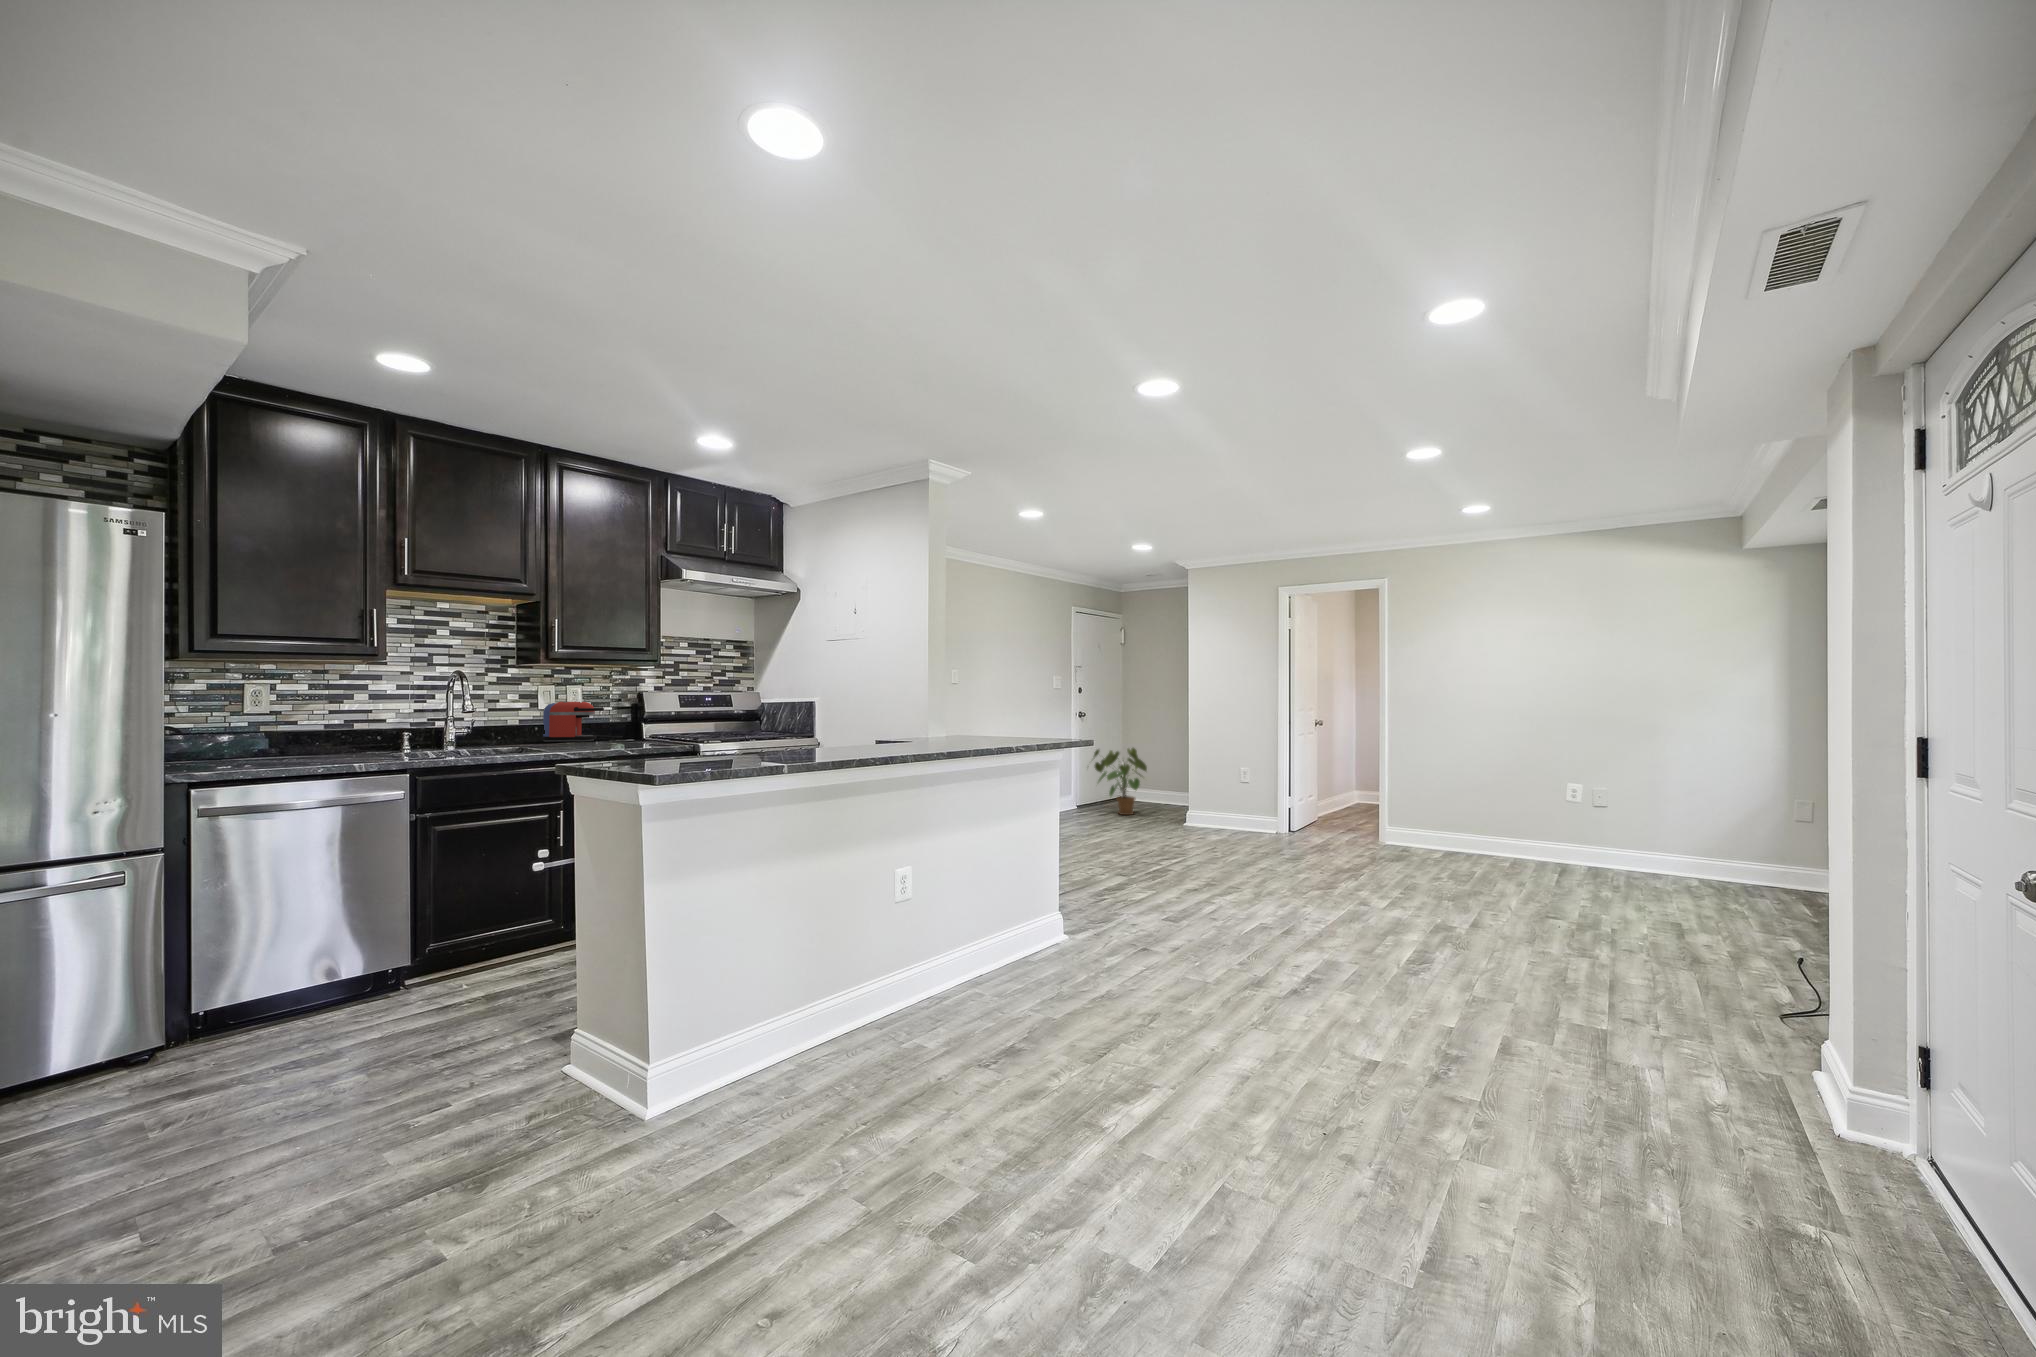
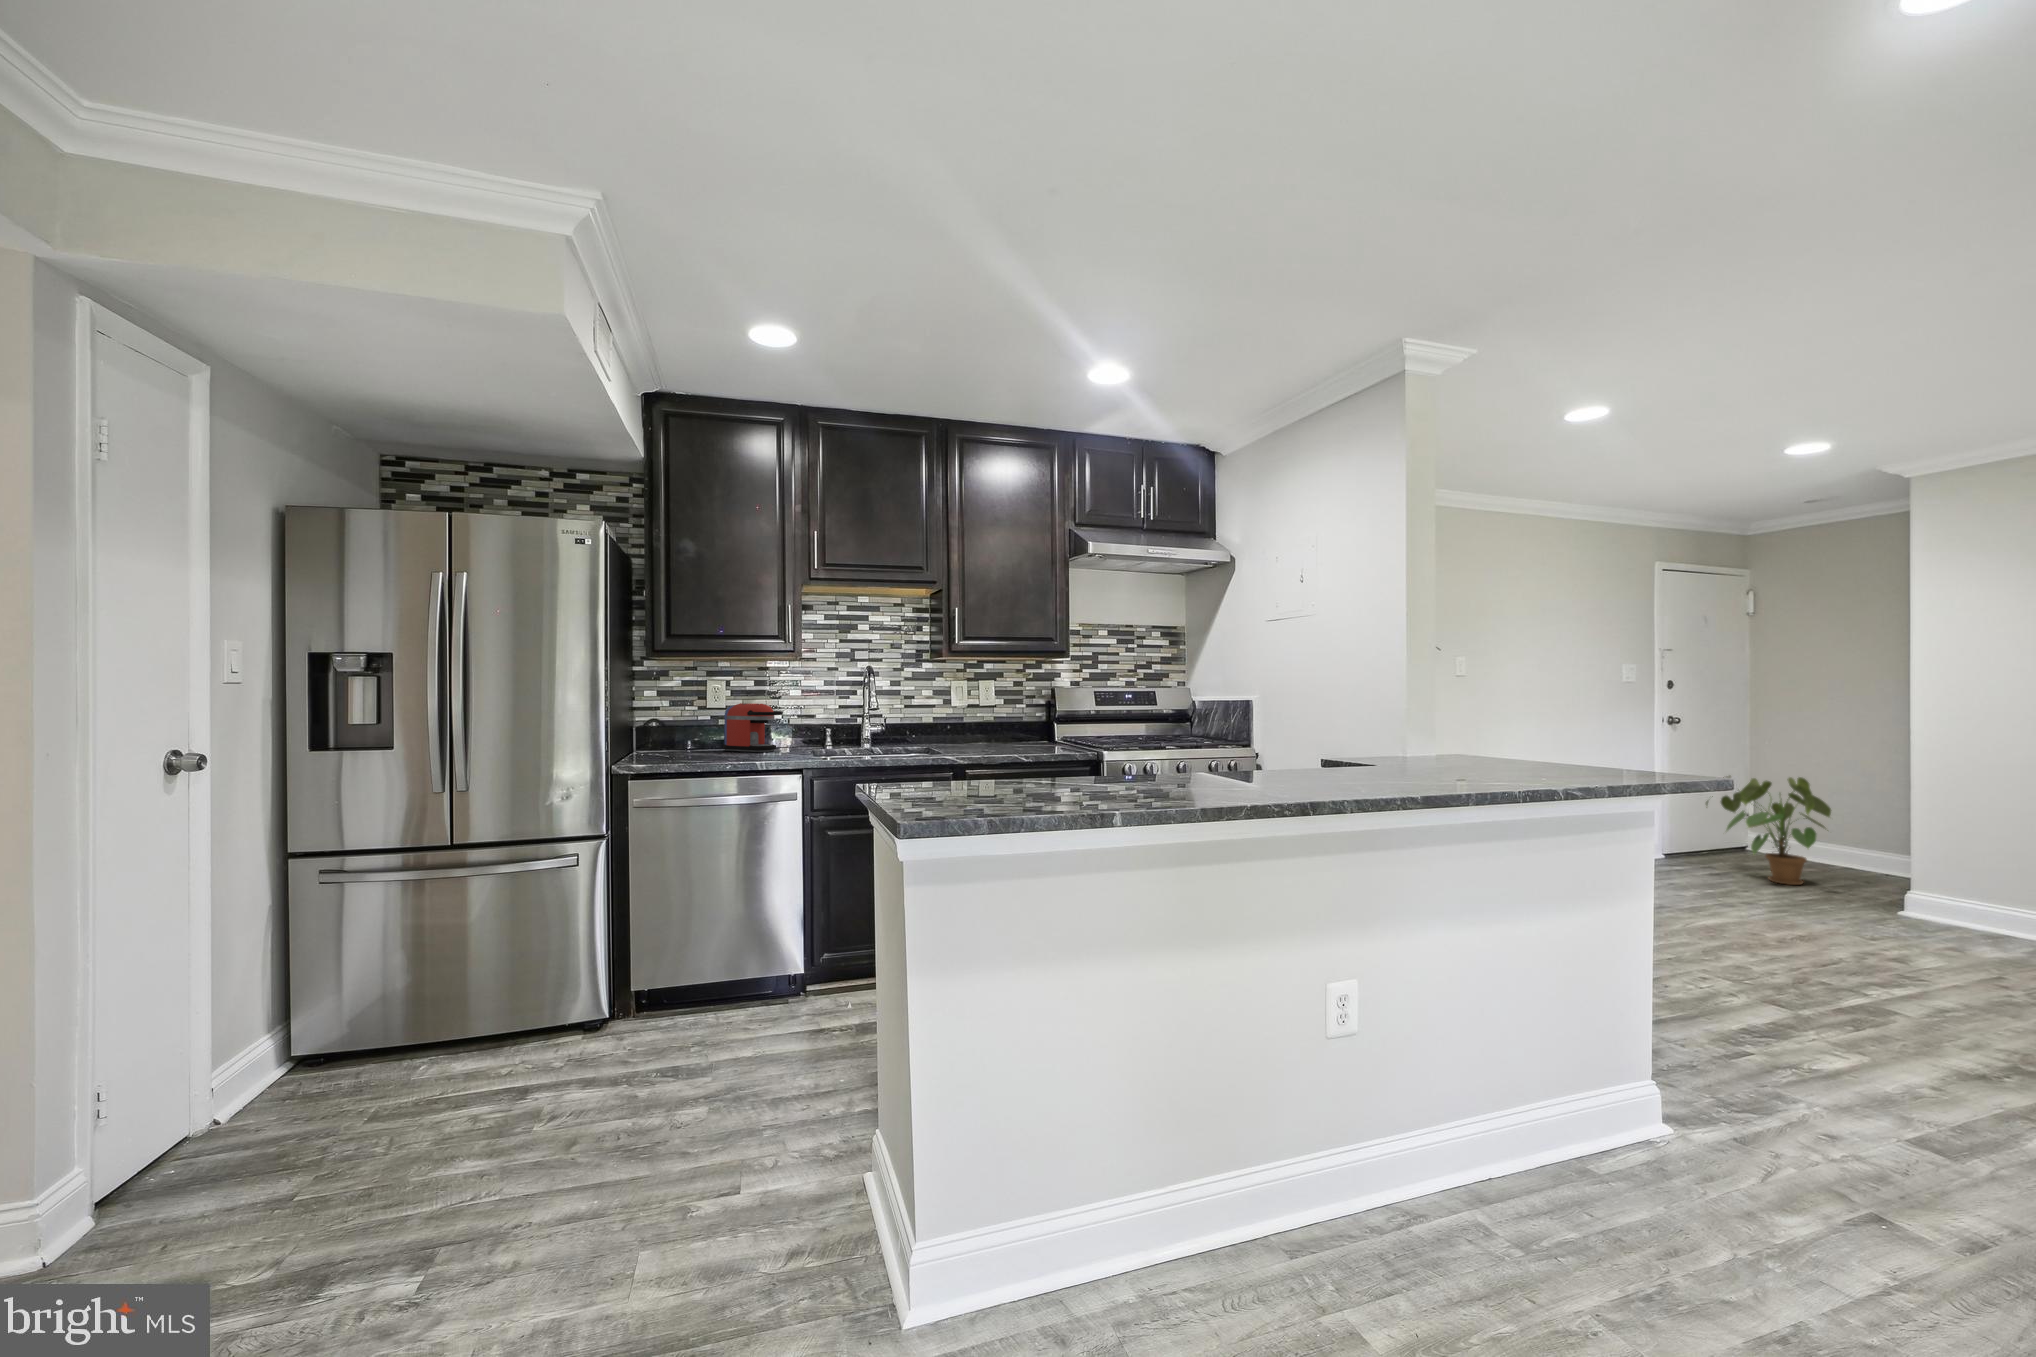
coffee maker: present [542,702,604,742] -> present [723,703,783,752]

